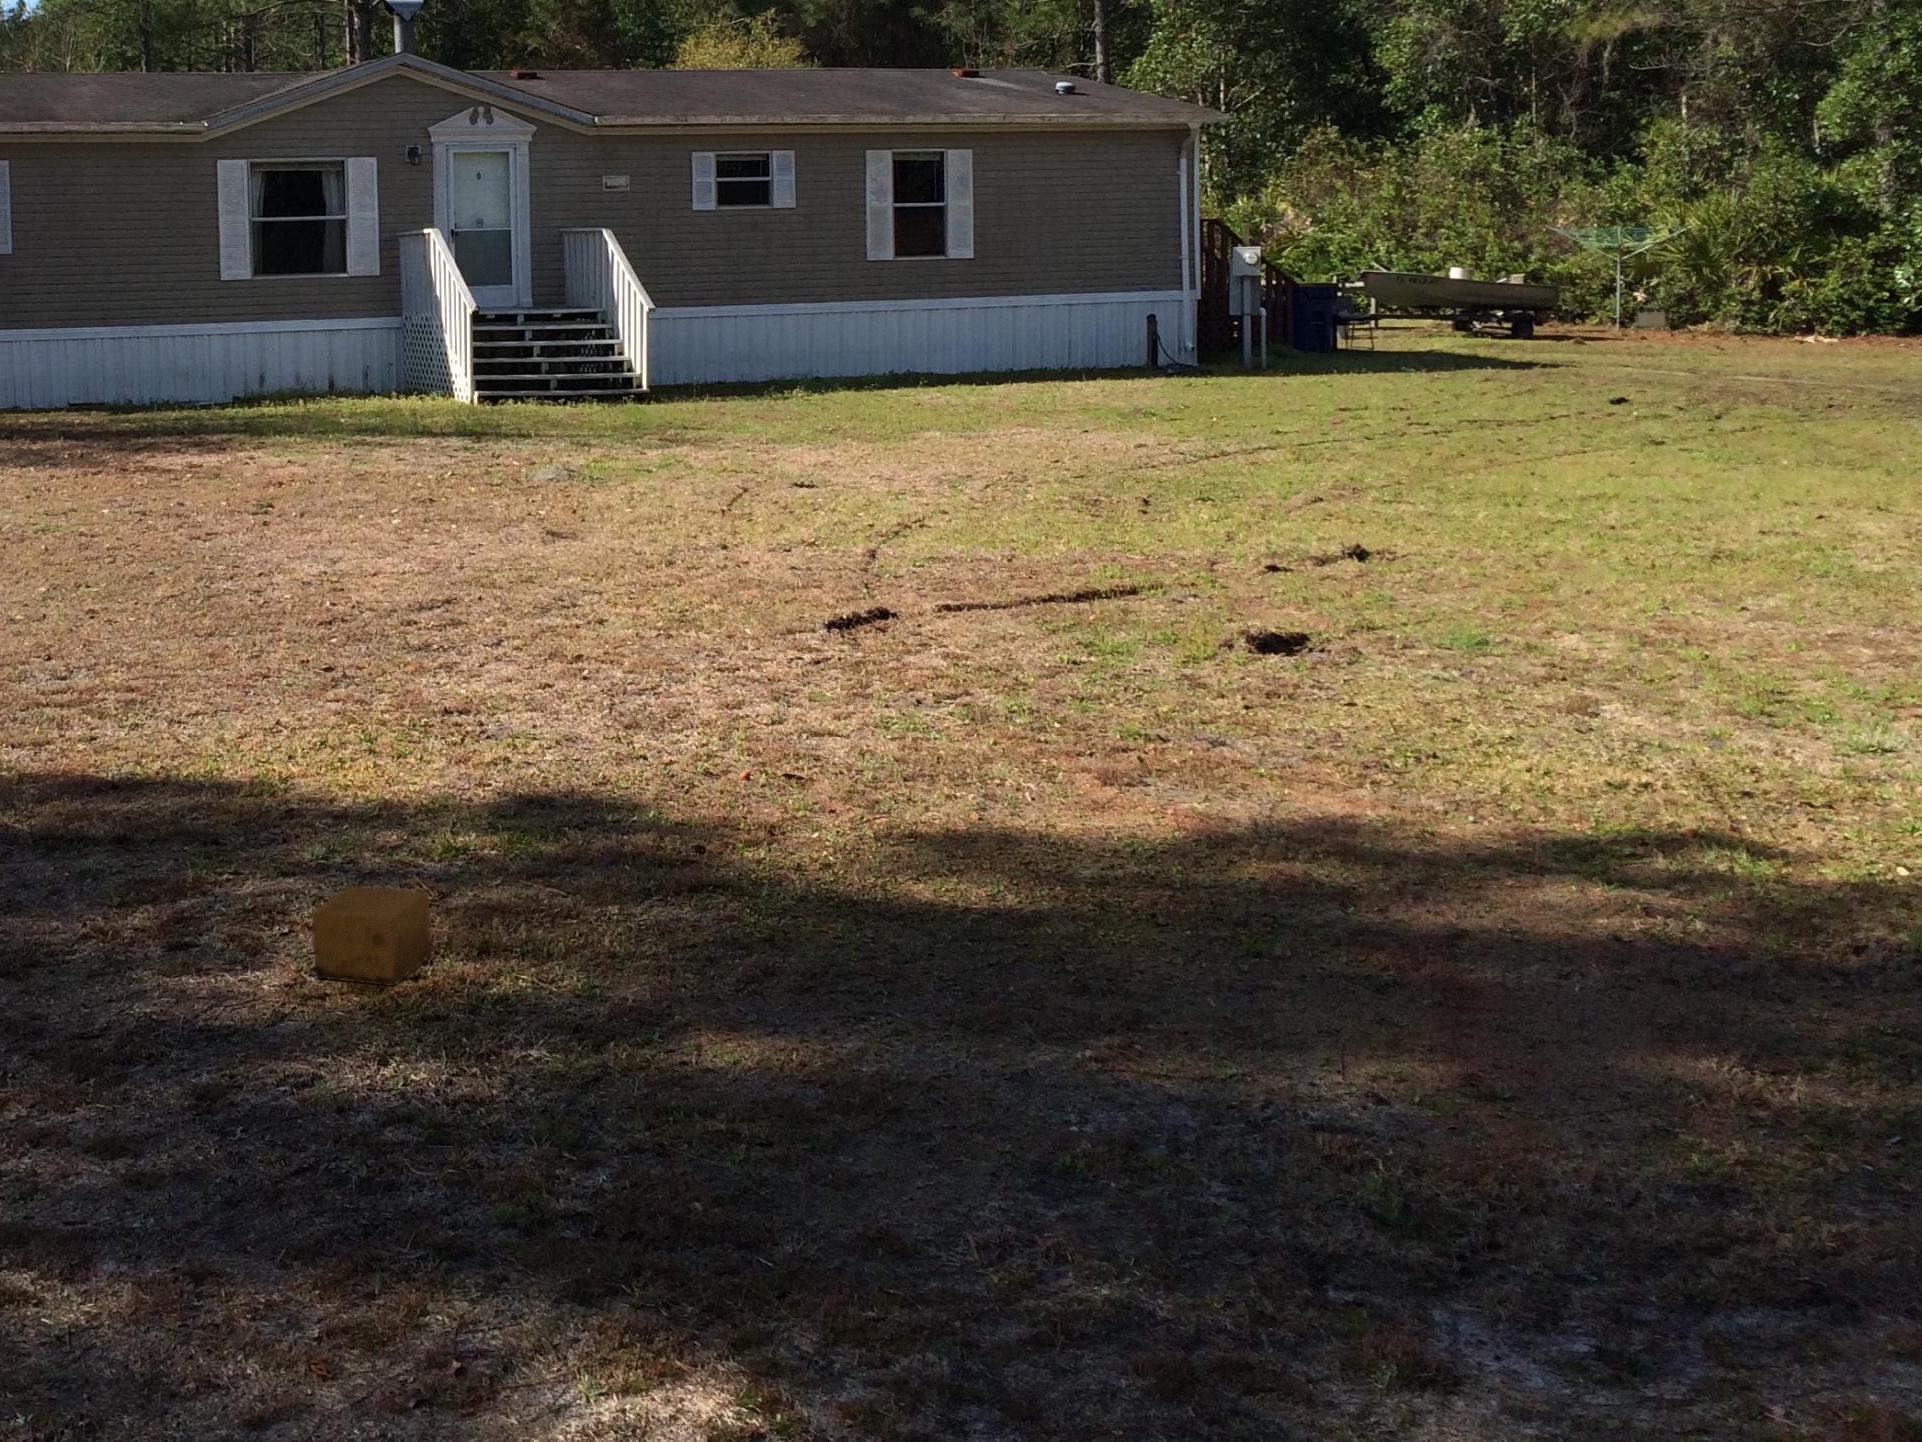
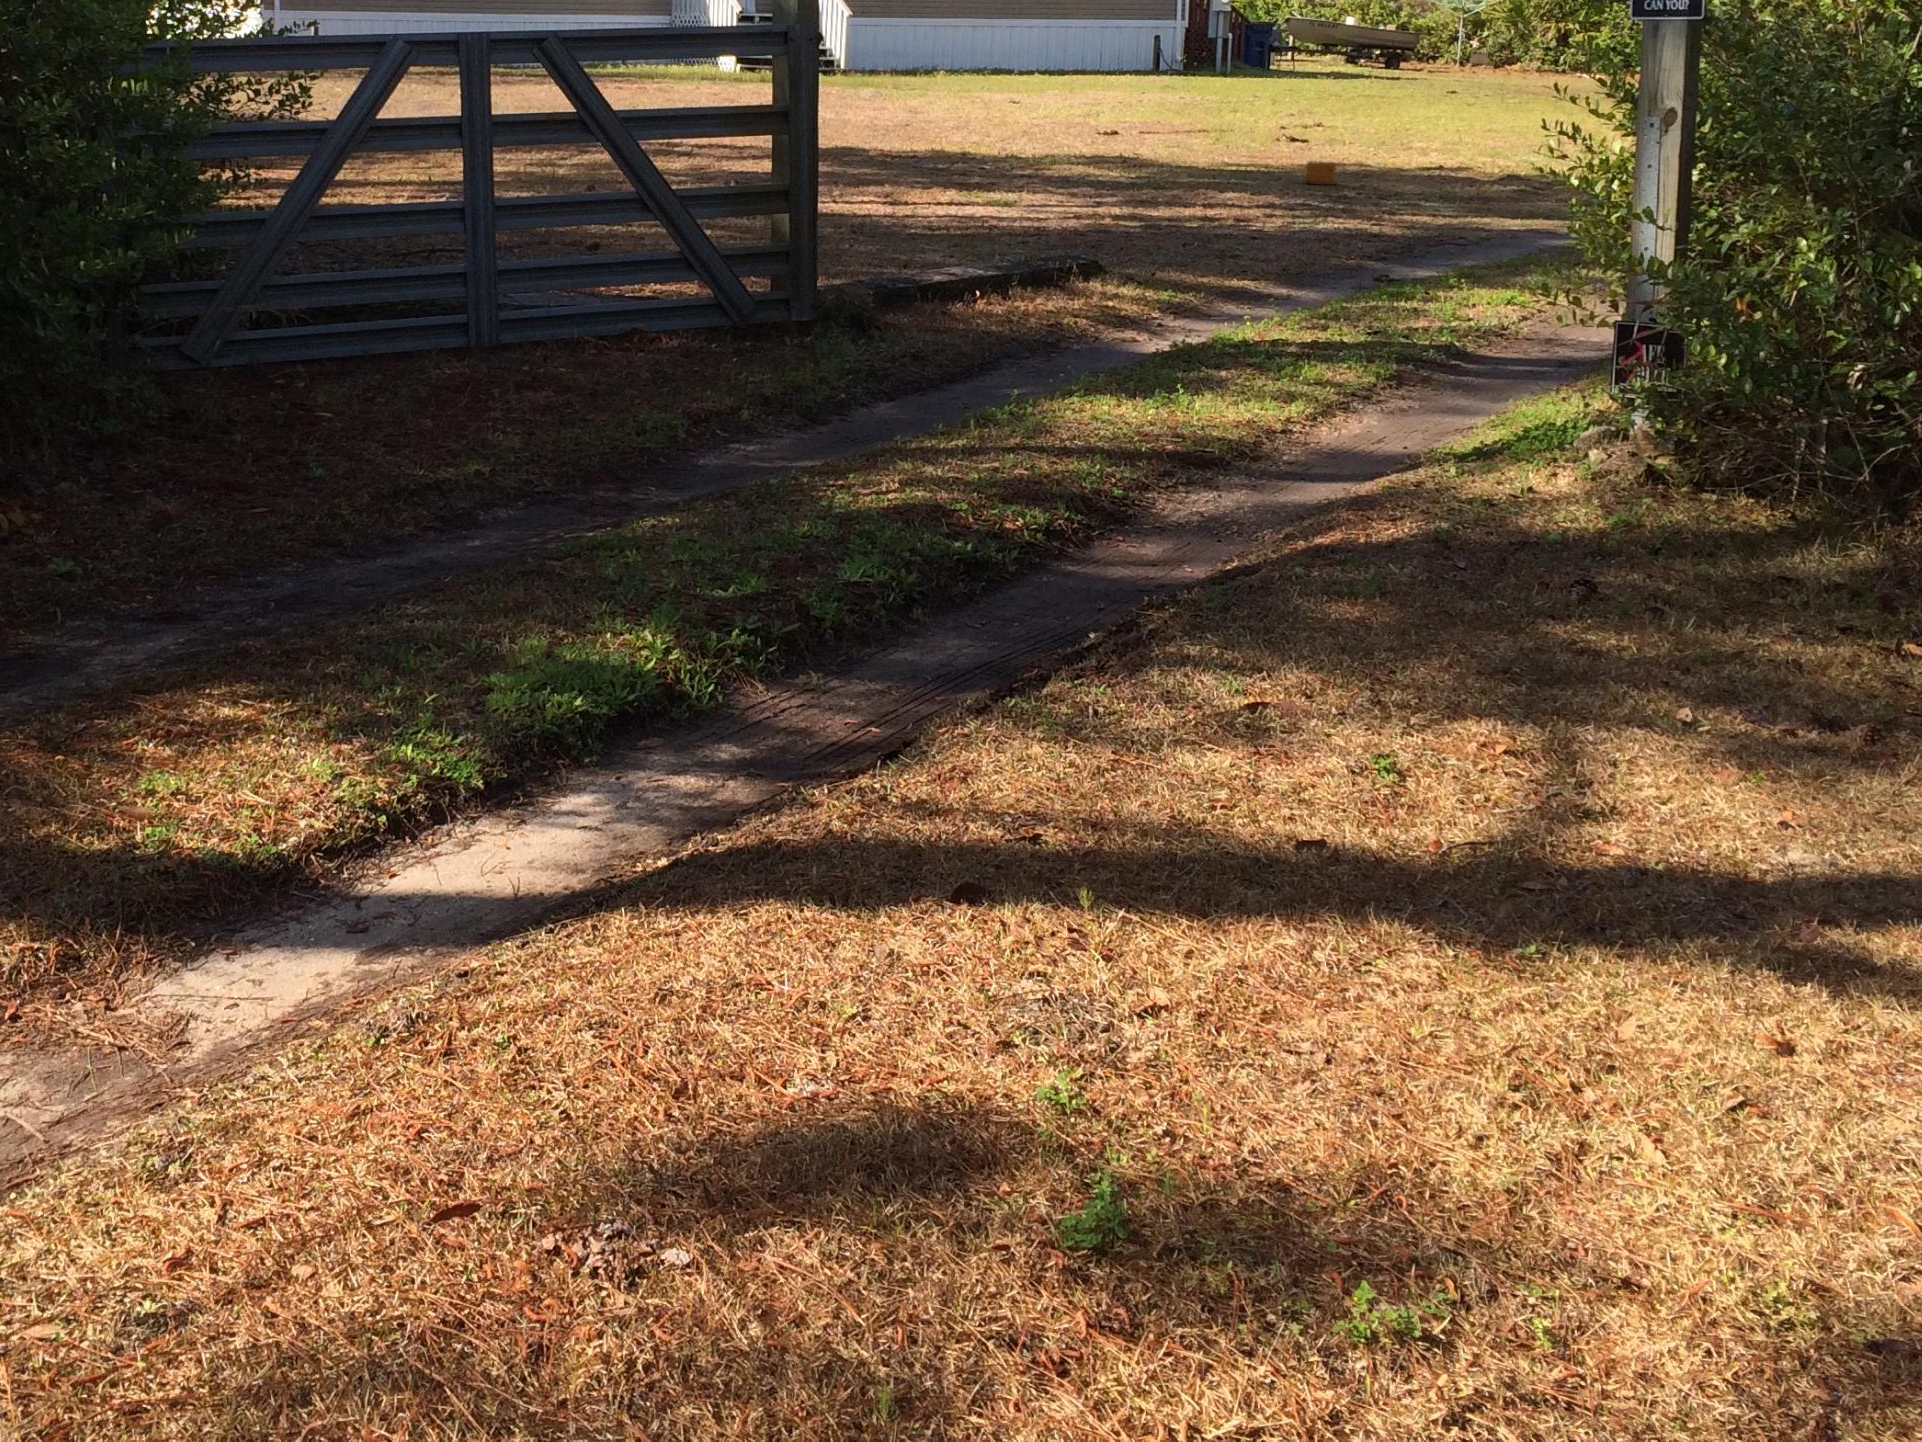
cardboard box: present [311,886,432,986] -> present [1306,161,1336,185]

